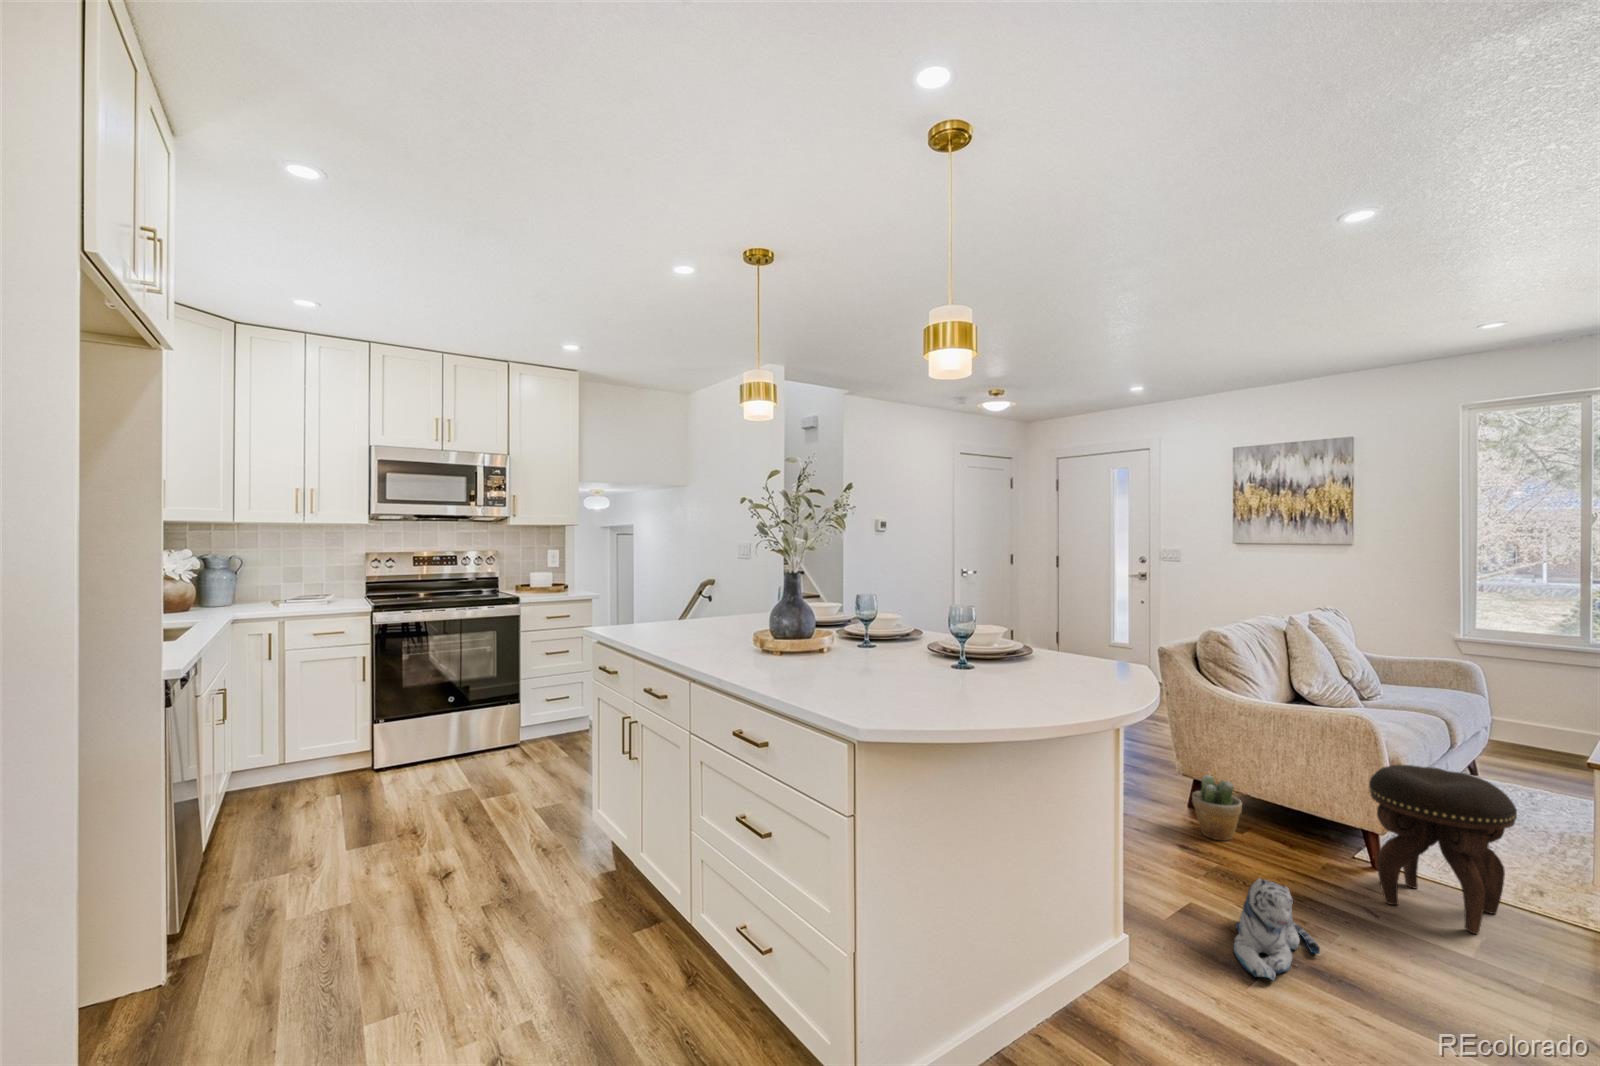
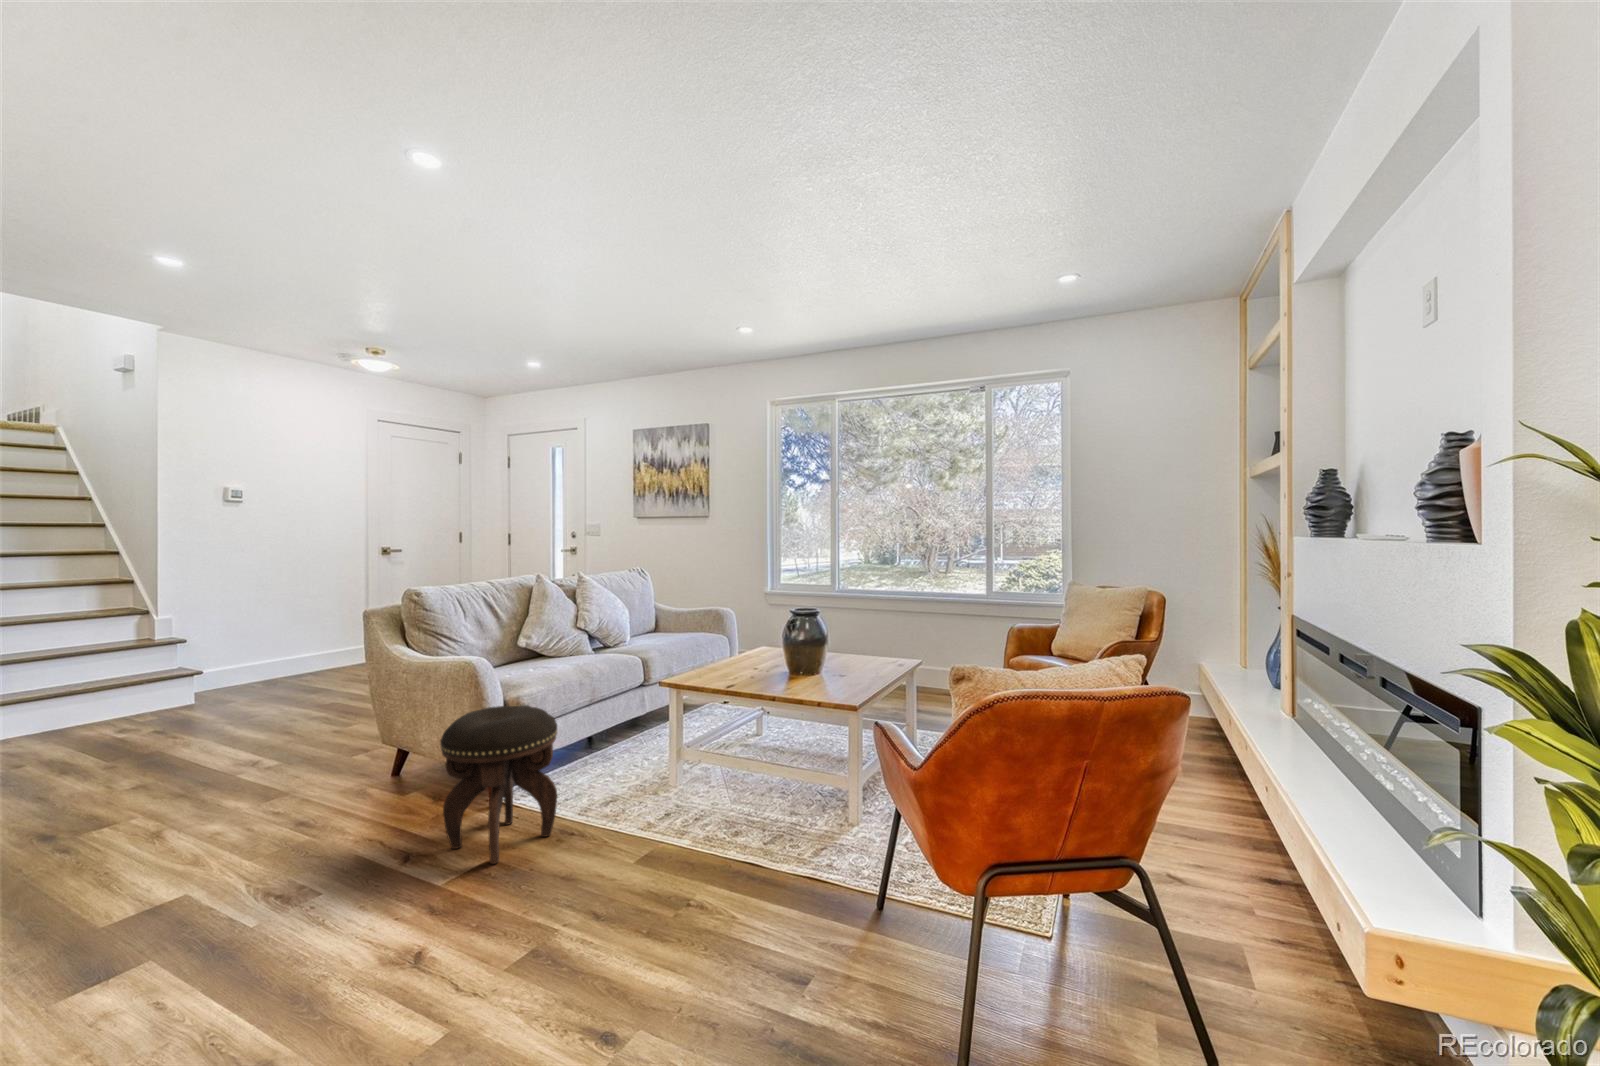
potted plant: present [1192,775,1242,841] -> none [351,742,407,810]
plush toy: present [1233,879,1320,980] -> none [92,866,287,998]

